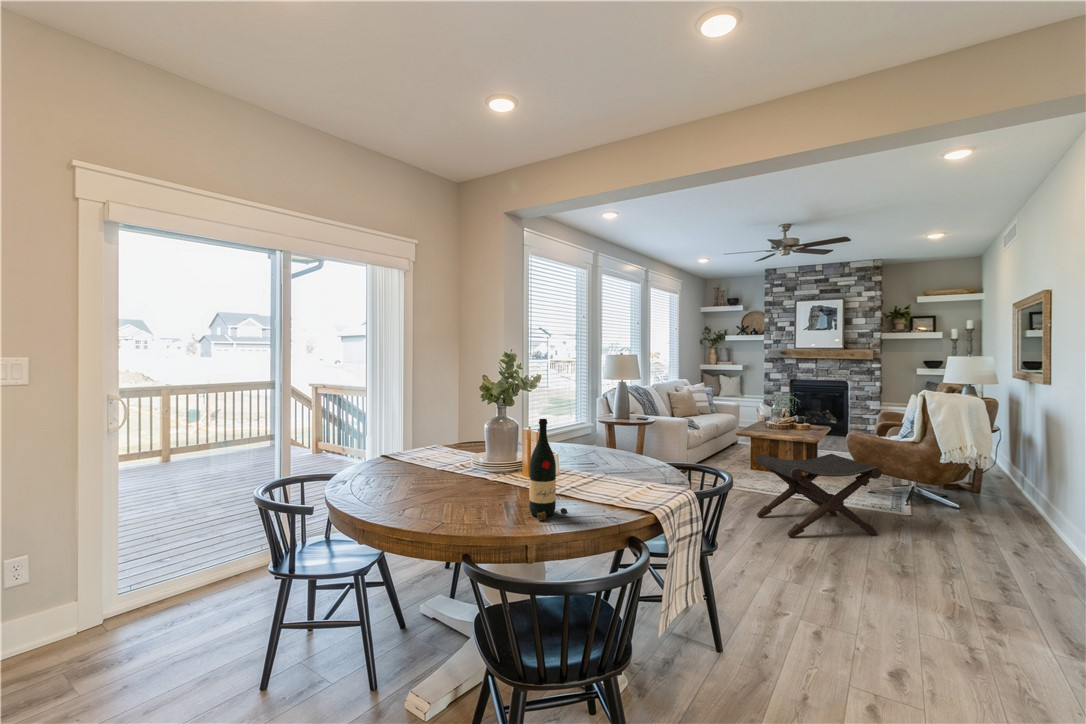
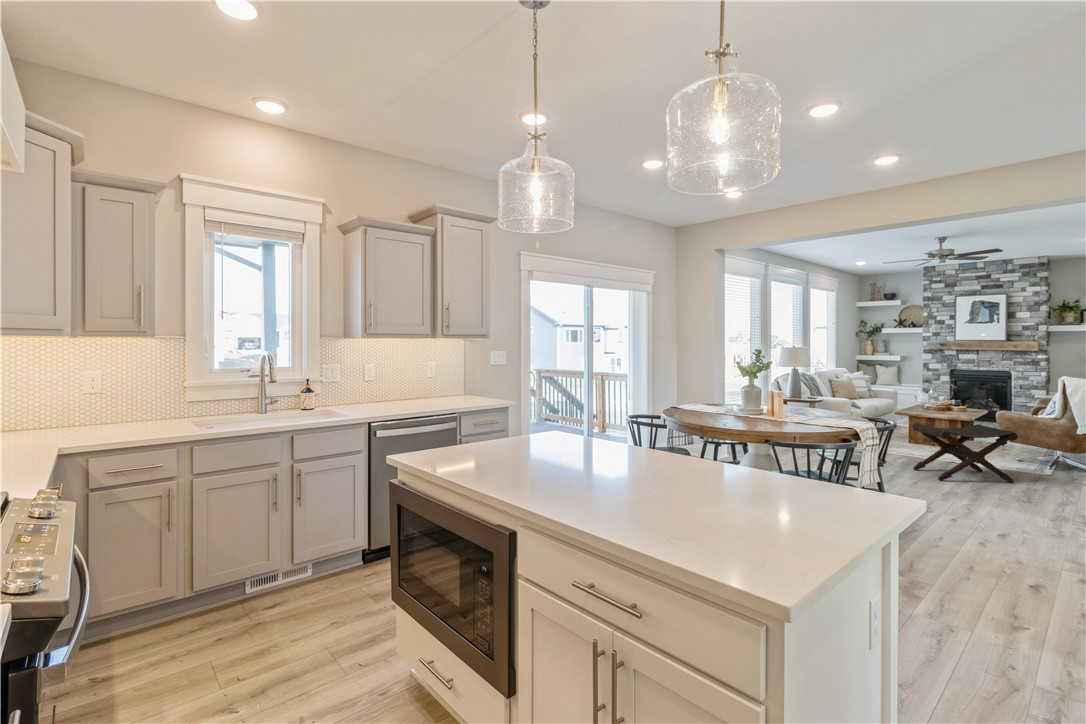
wine bottle: present [529,419,568,520] -> none [791,382,812,429]

